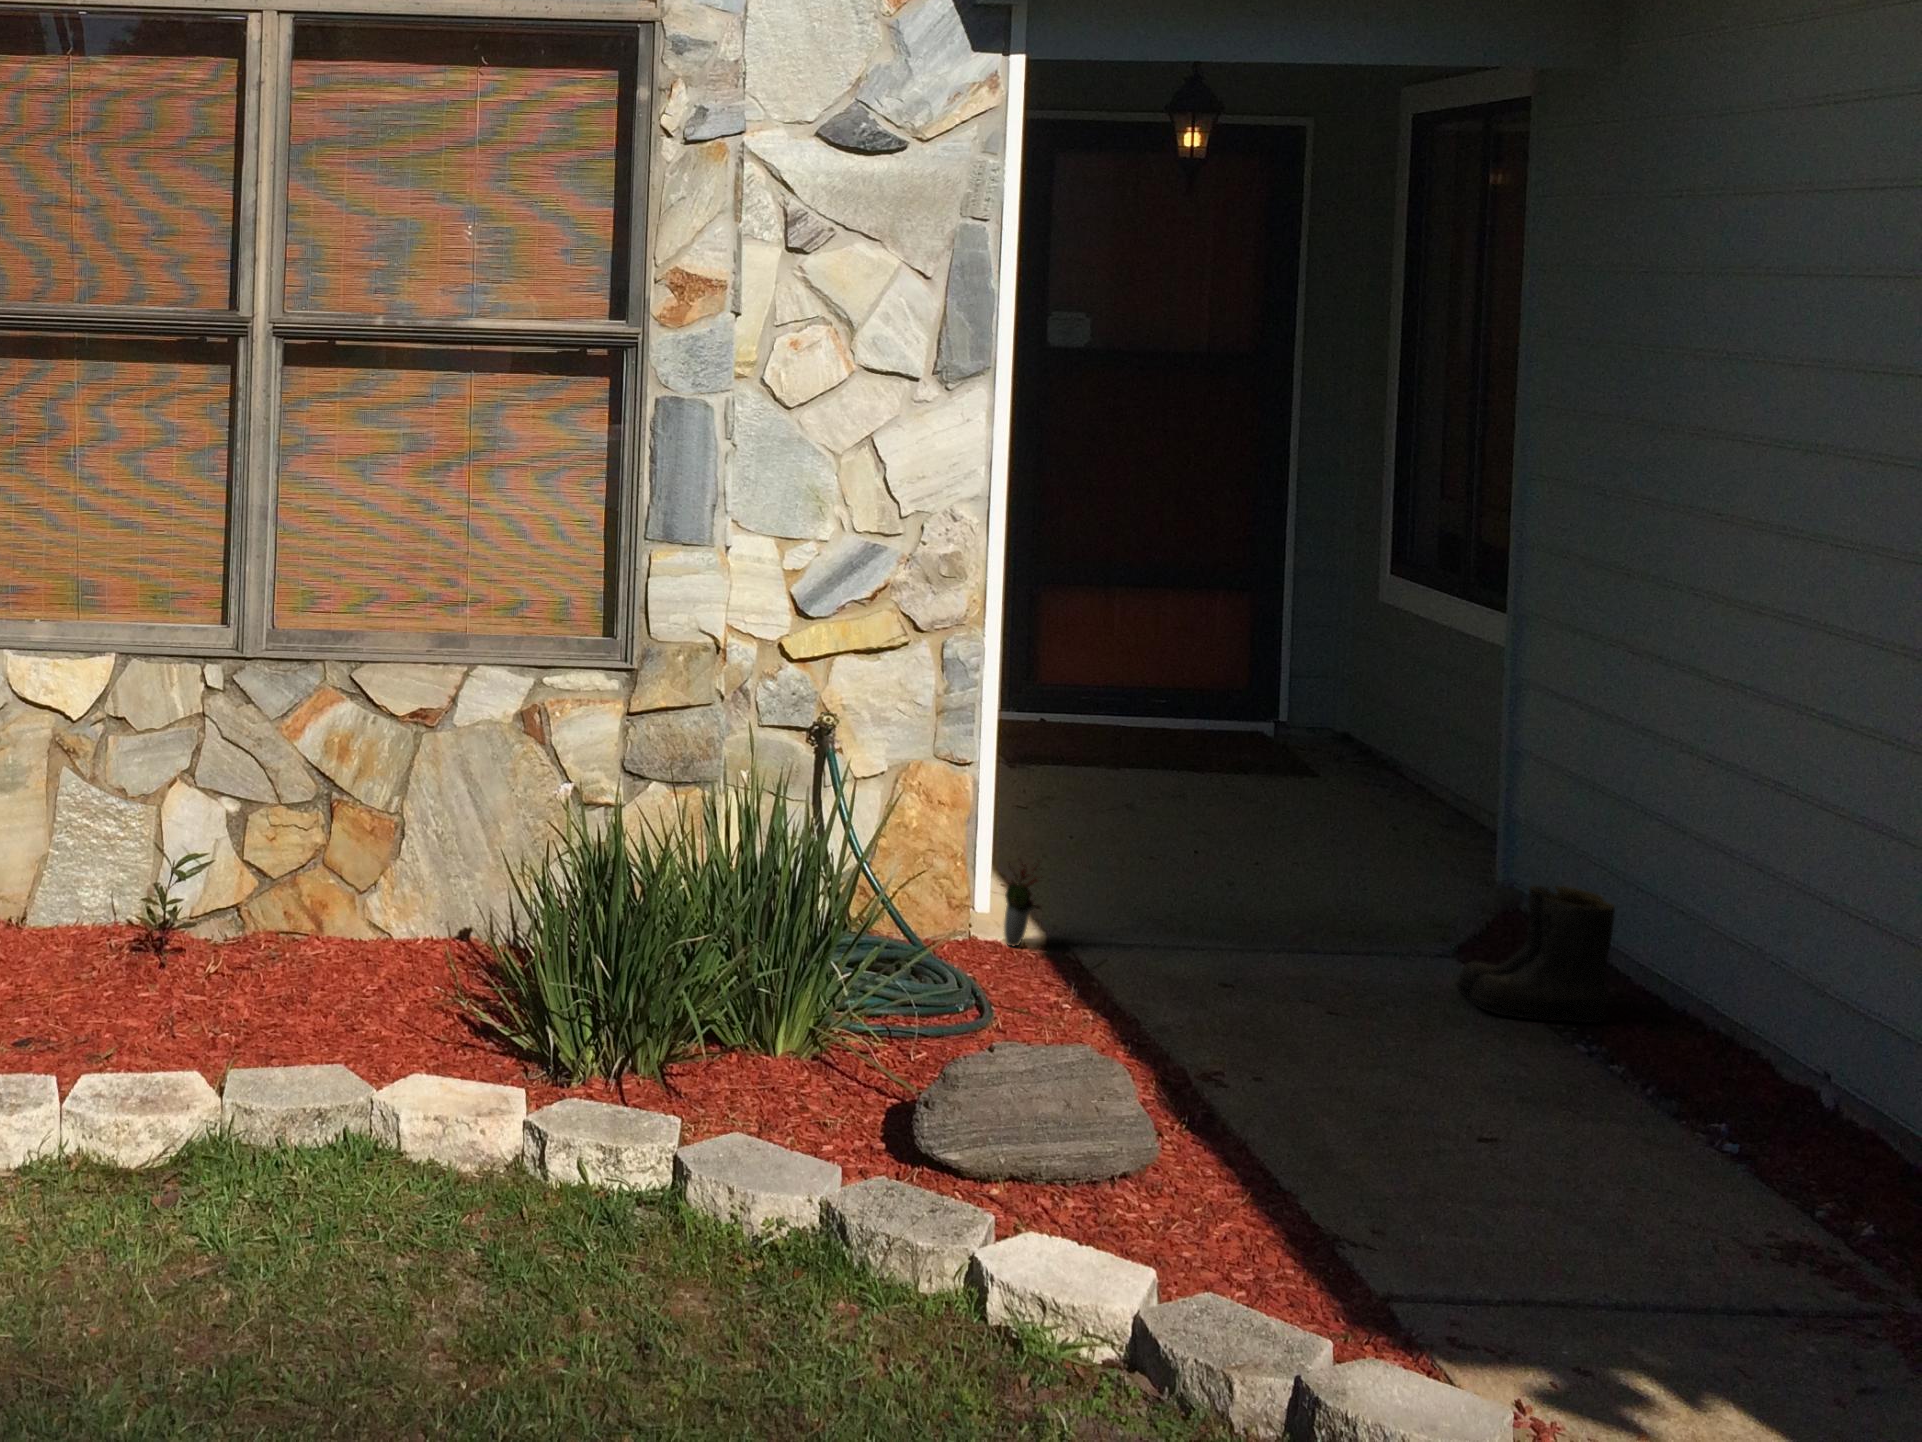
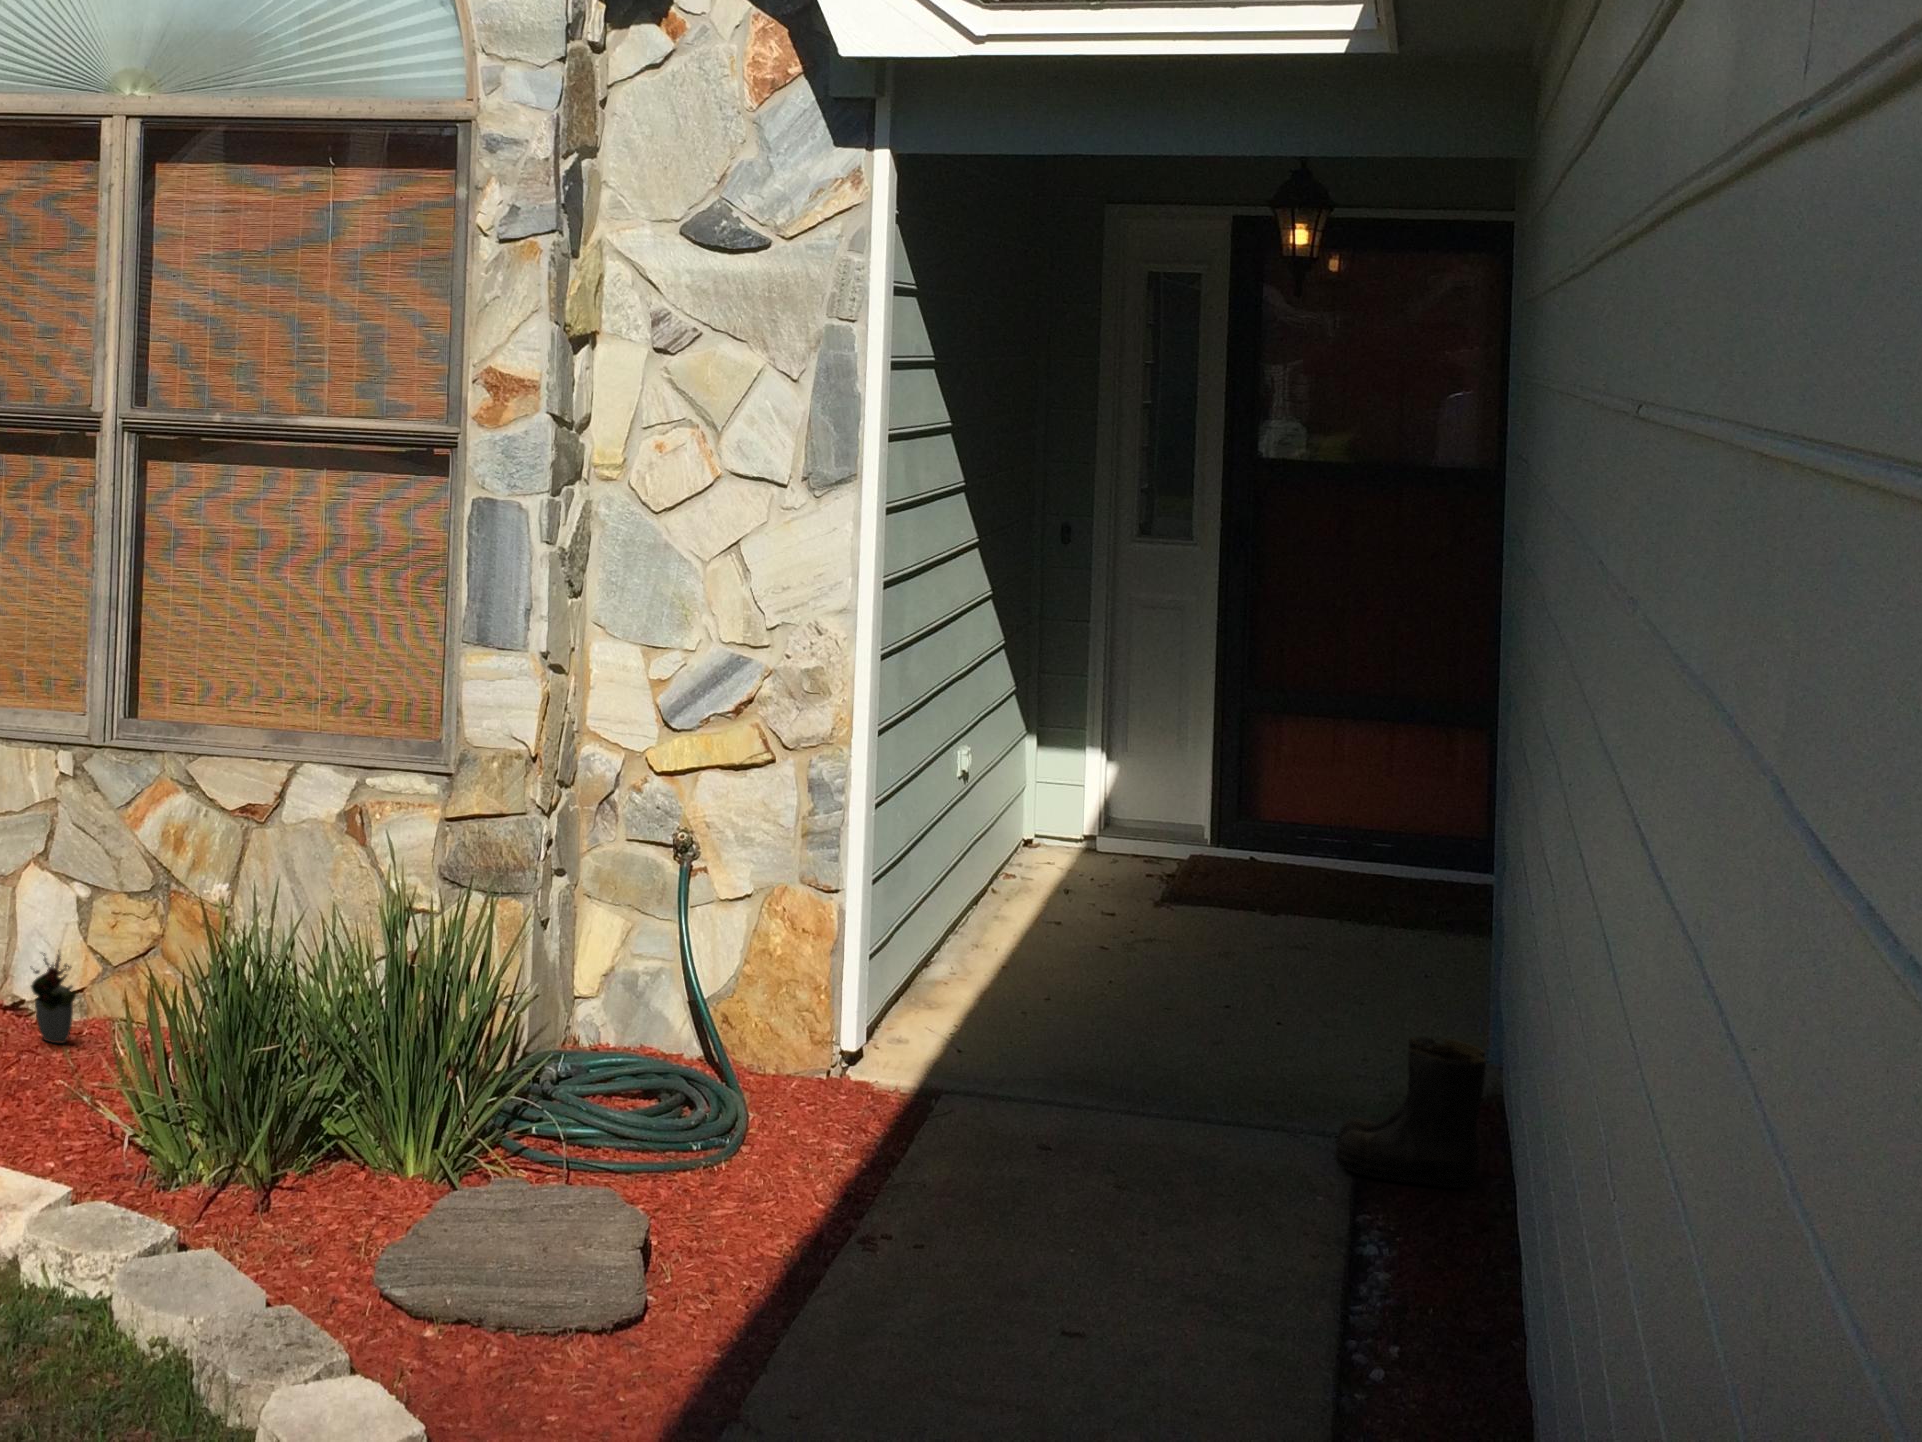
decorative plant: present [1004,863,1042,947] -> present [31,950,76,1043]

